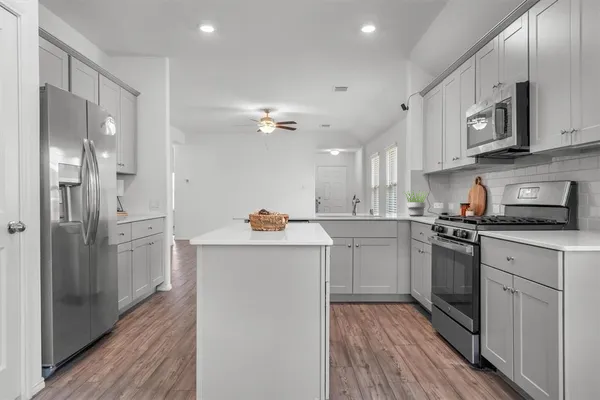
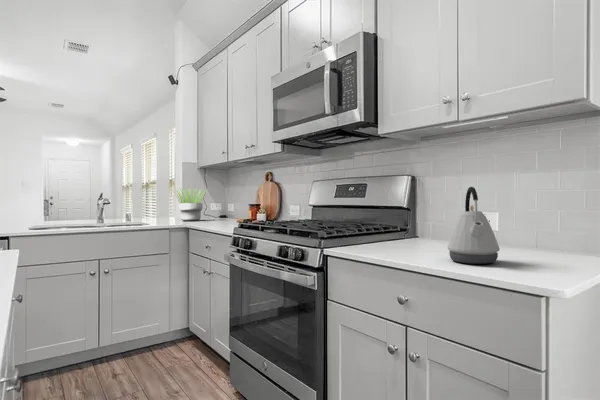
kettle: none [543,192,579,240] -> present [448,187,500,264]

